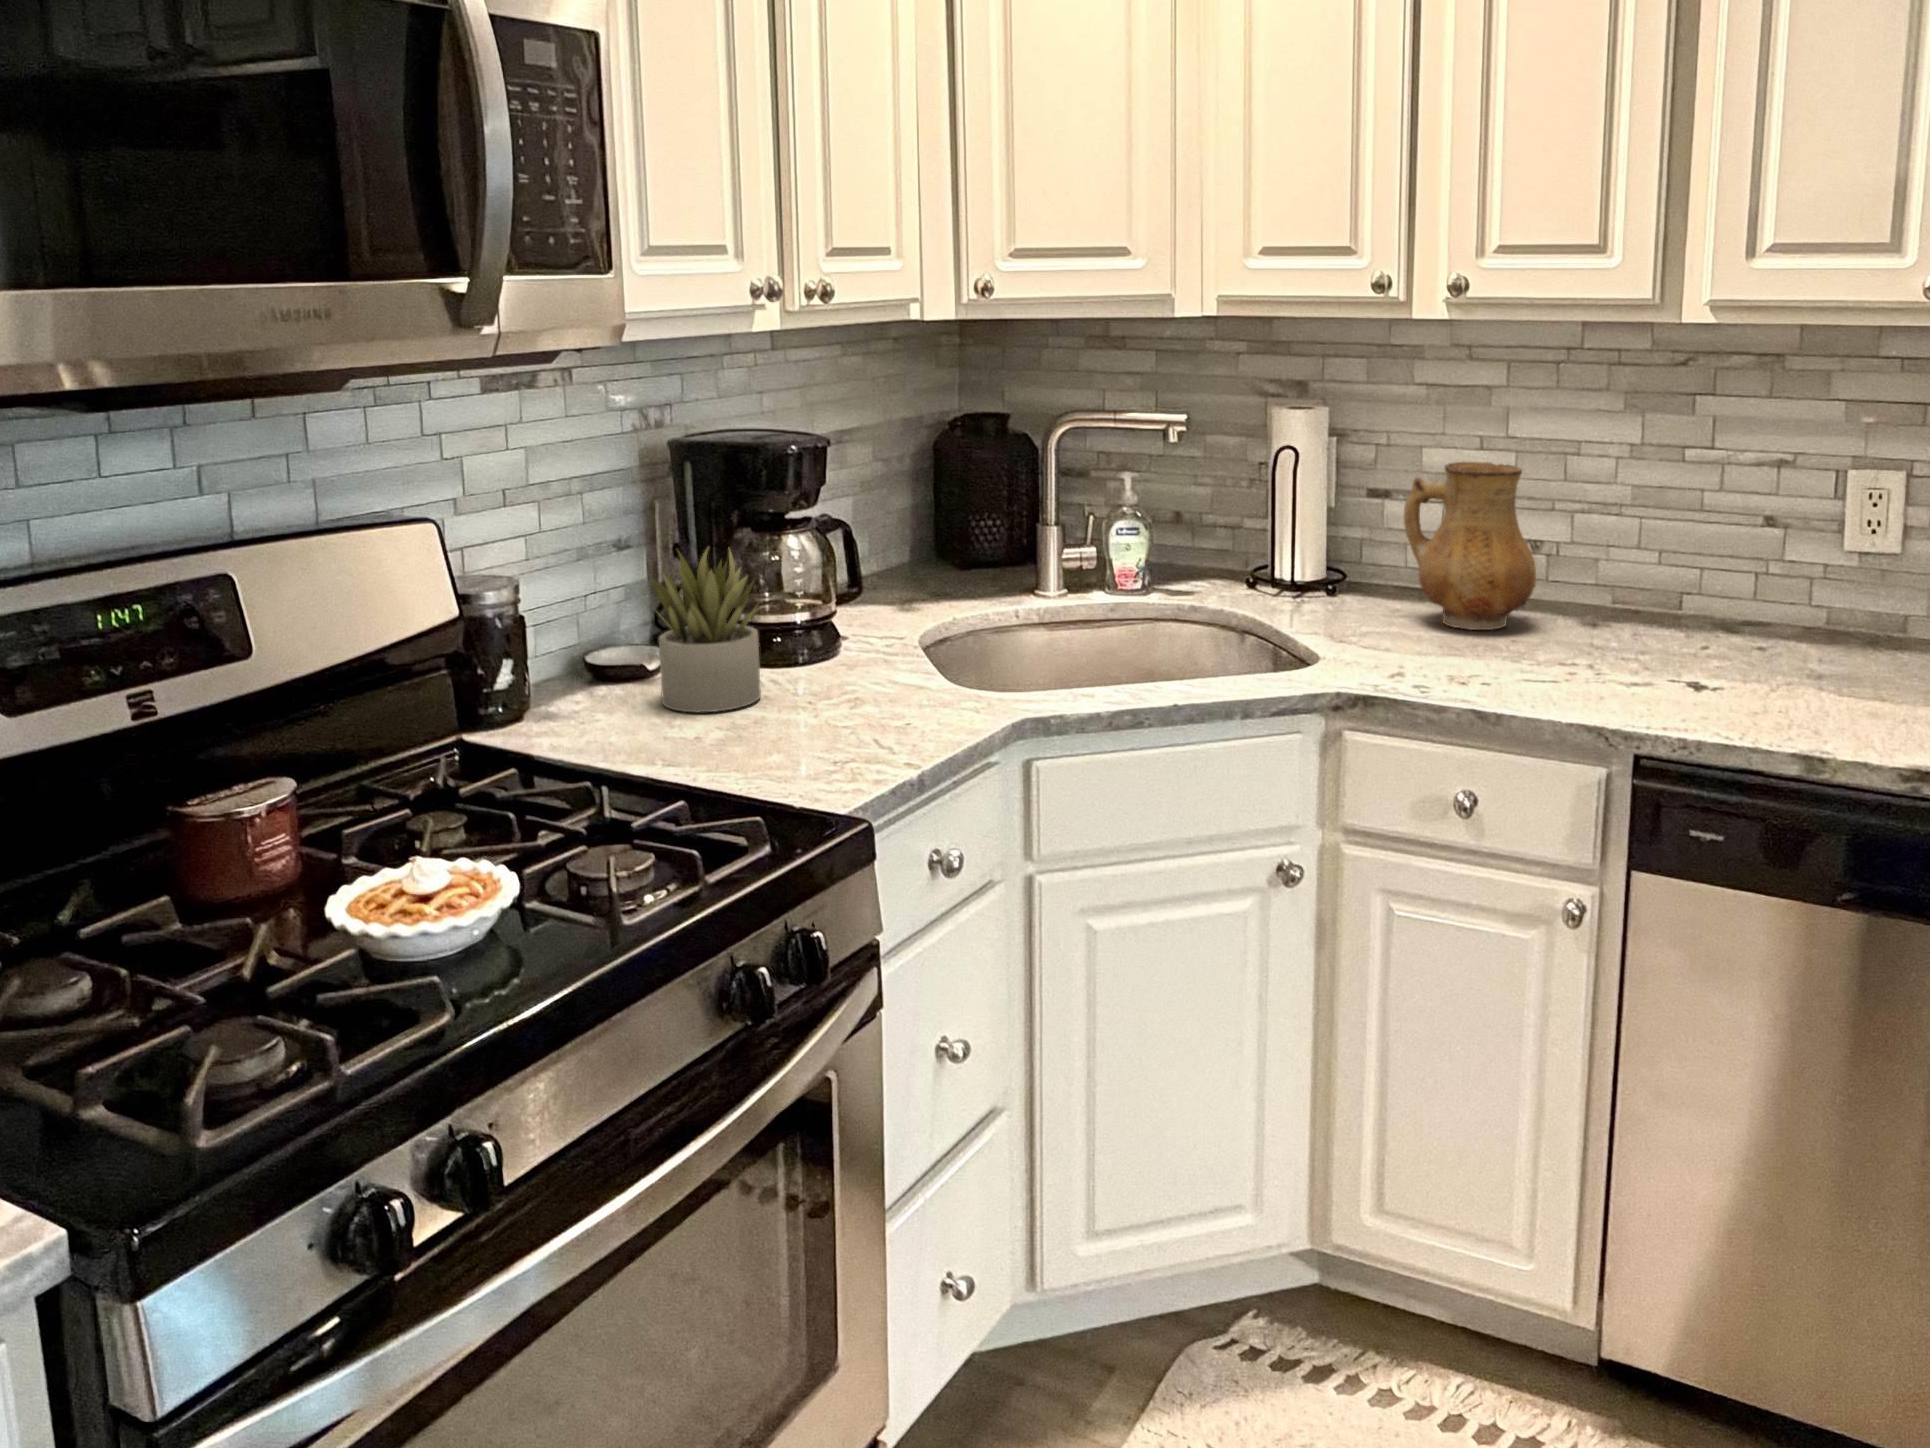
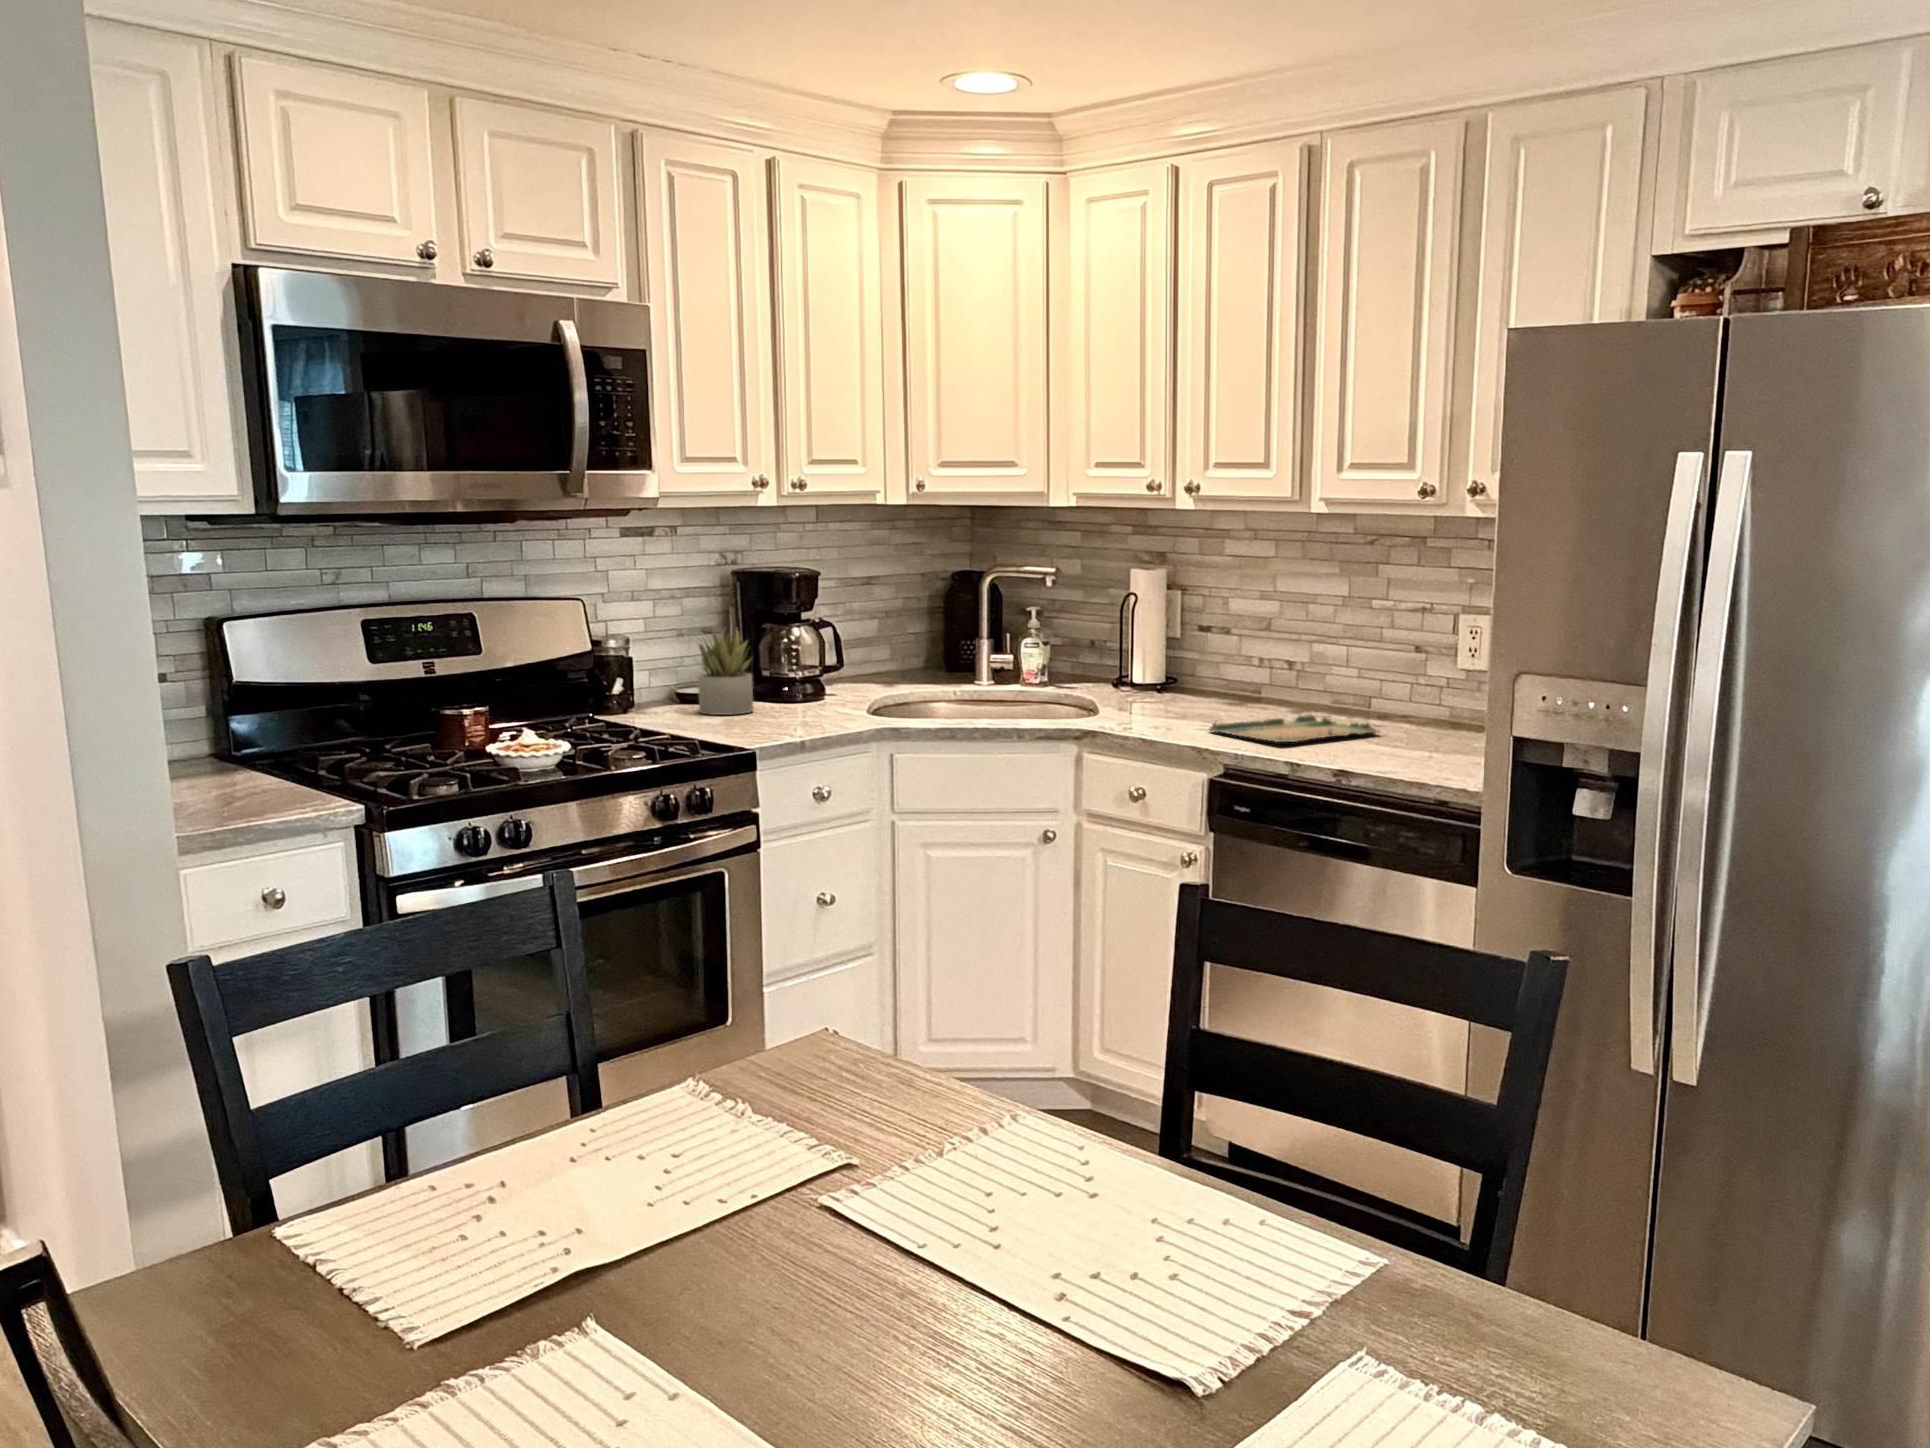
ceramic pitcher: present [1404,462,1536,630] -> none [1180,603,1259,711]
tray: none [1573,635,1825,714] -> present [1209,714,1380,742]

